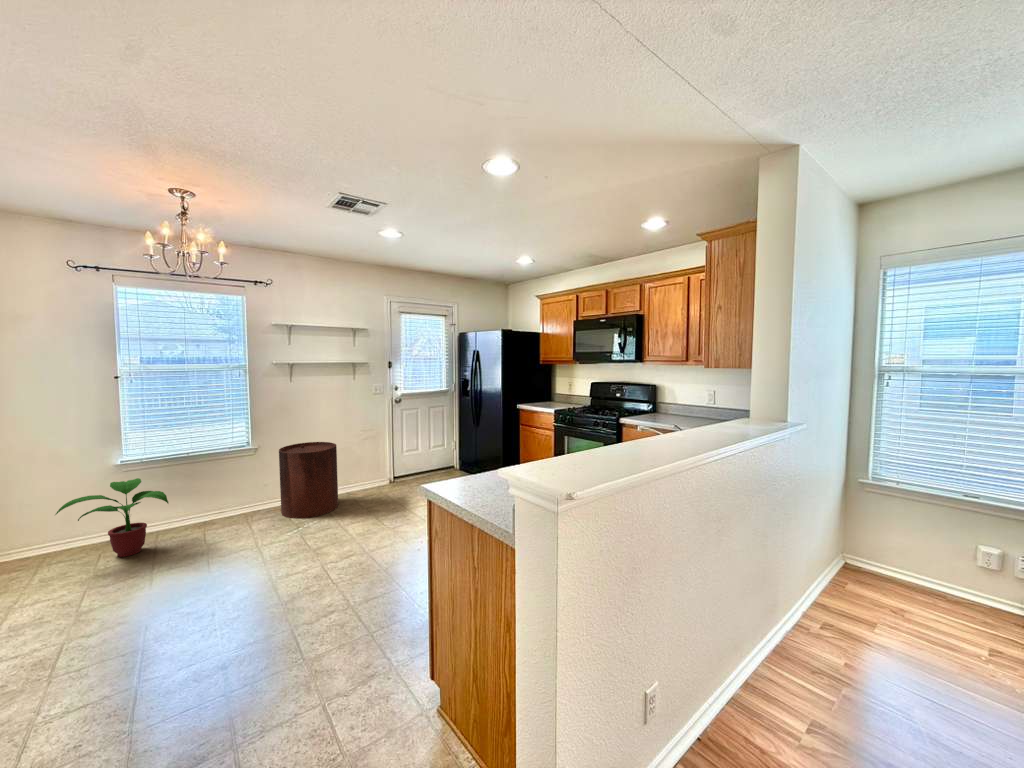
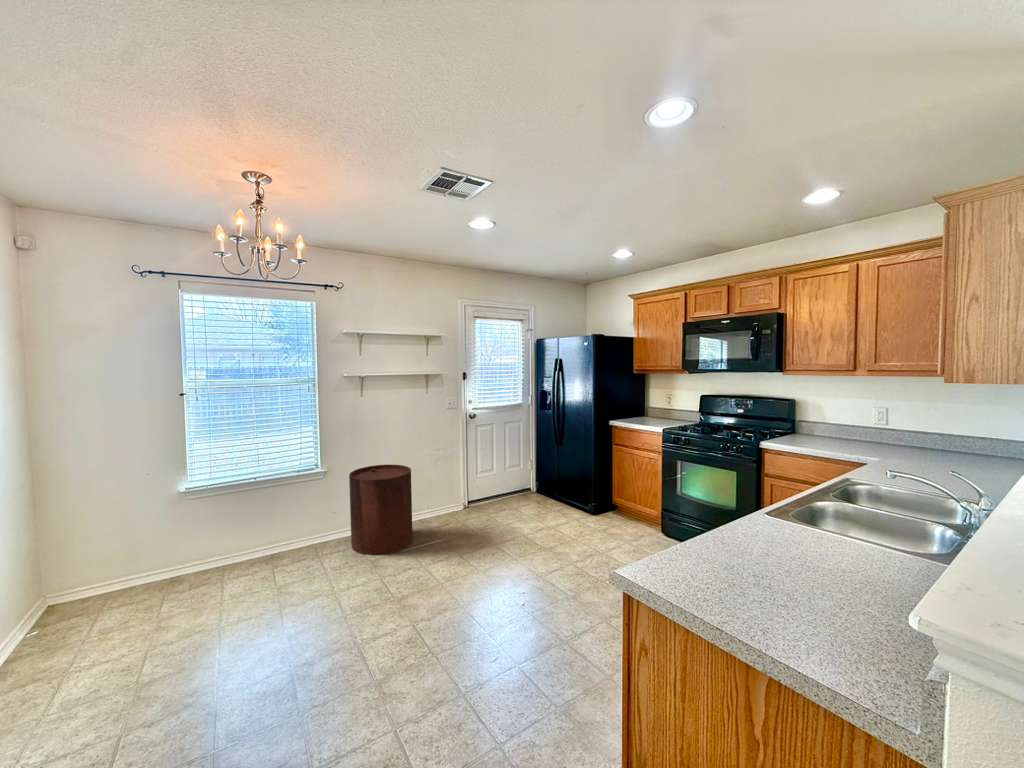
potted plant: present [56,478,168,557] -> none [116,508,235,601]

